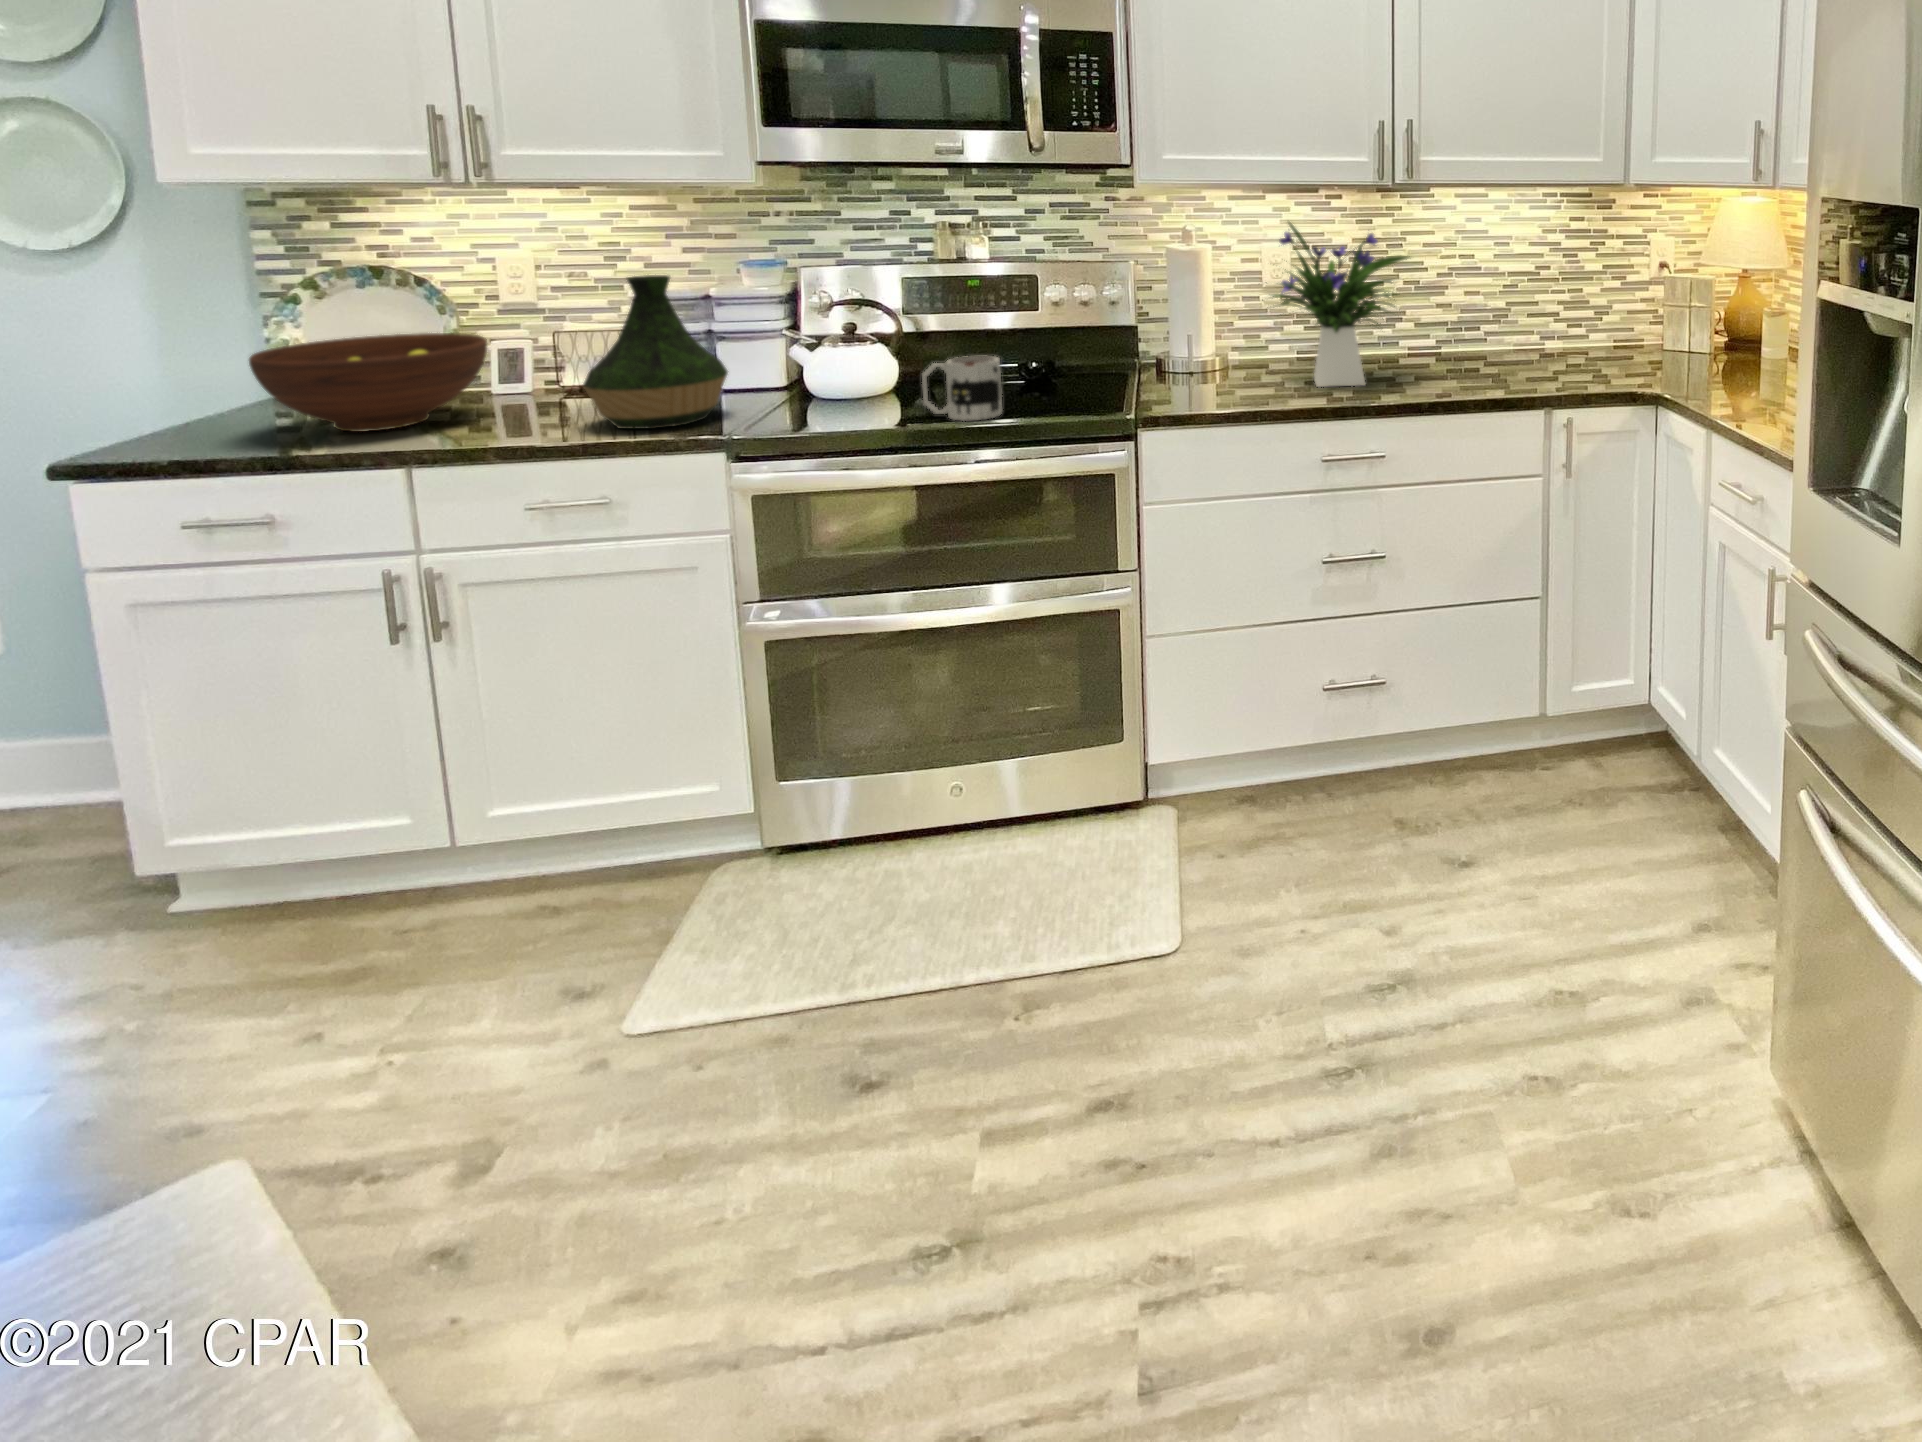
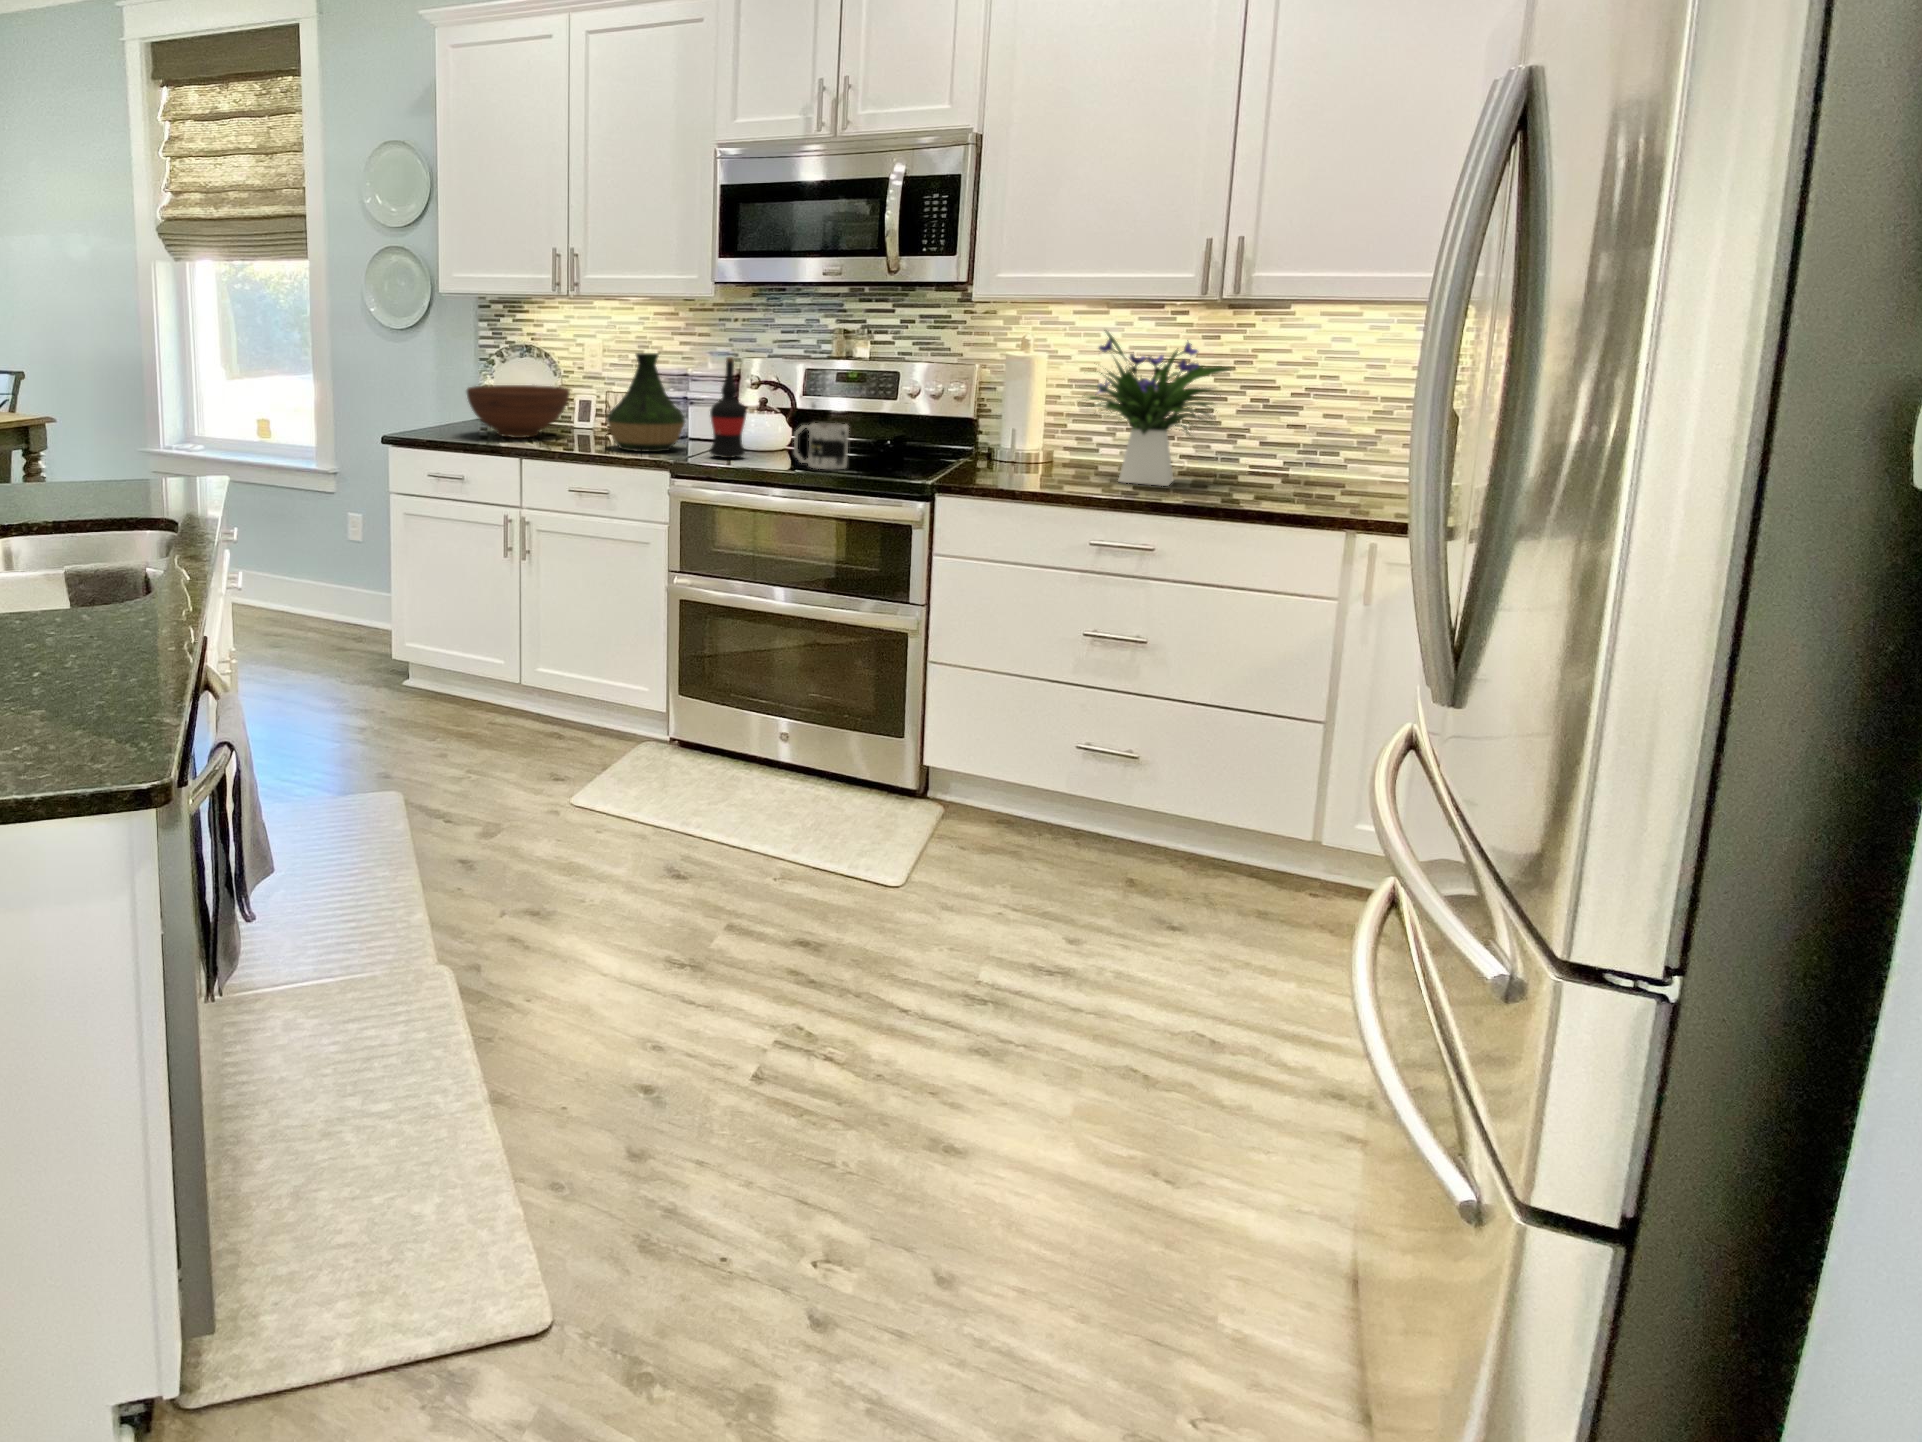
wine bottle: none [780,277,842,421] -> present [710,357,746,458]

